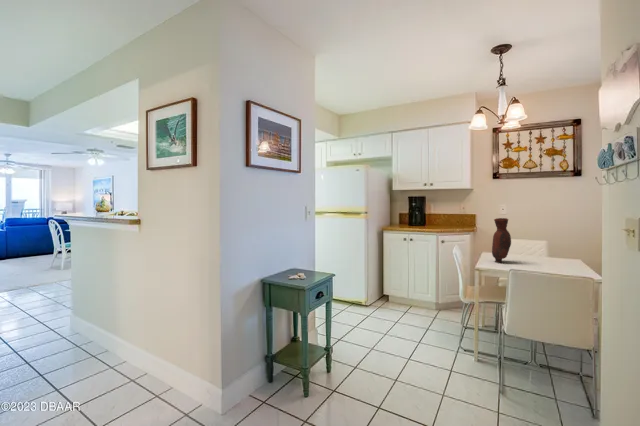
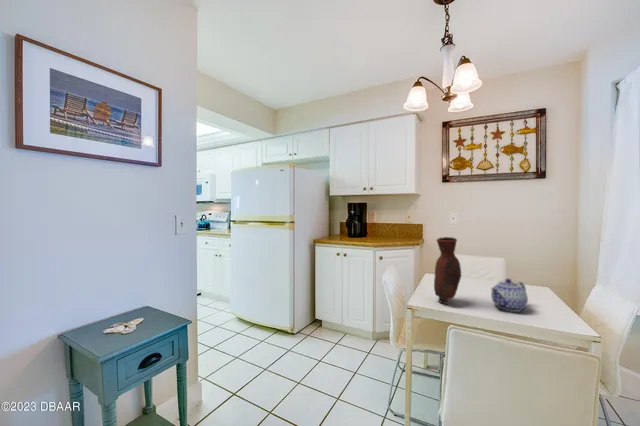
teapot: none [531,245,556,266] -> present [491,279,528,312]

